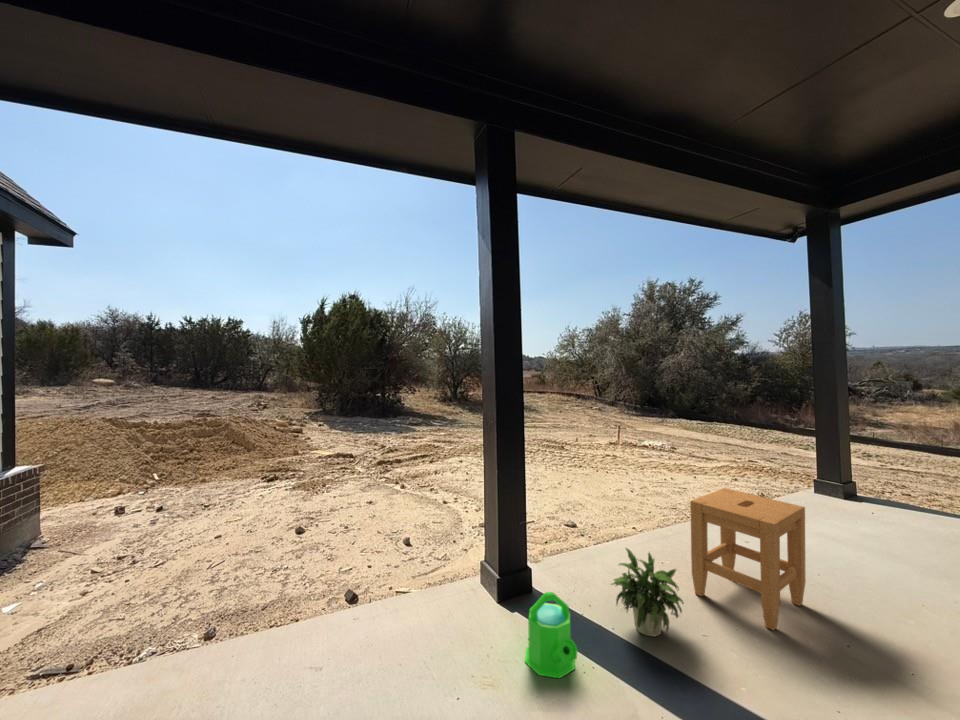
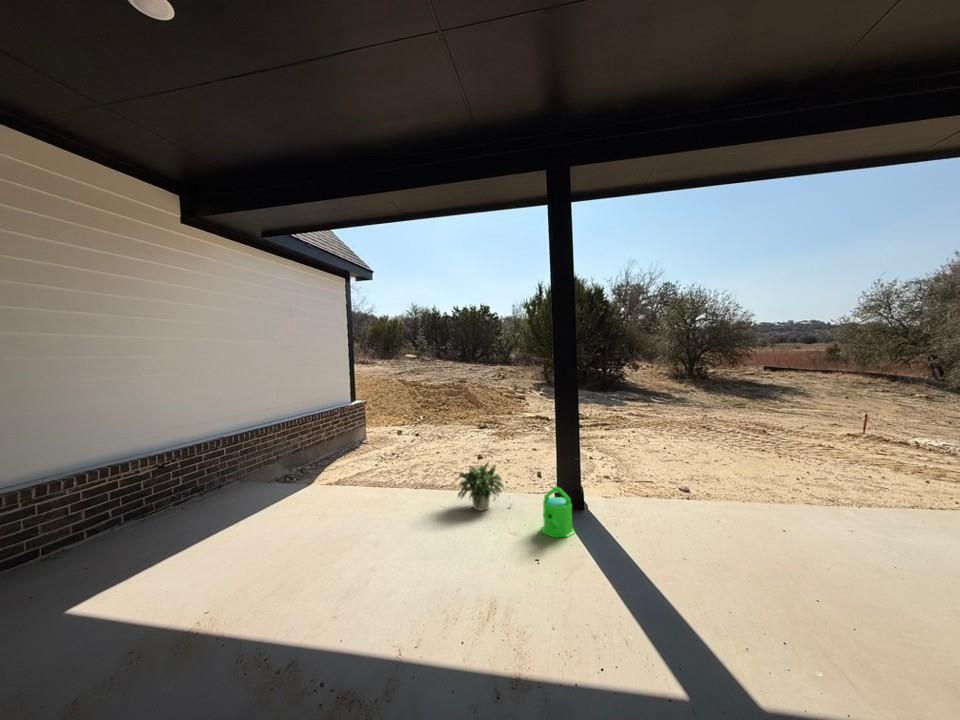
stool: present [690,488,806,630] -> none [719,452,837,567]
potted plant: present [612,548,684,636] -> present [458,462,503,511]

